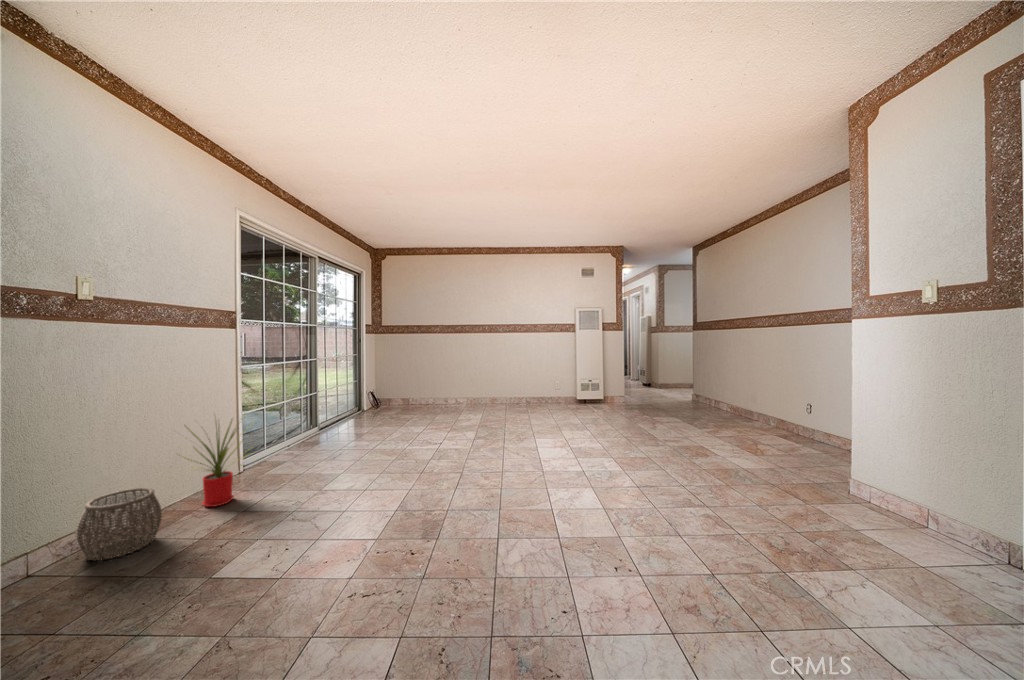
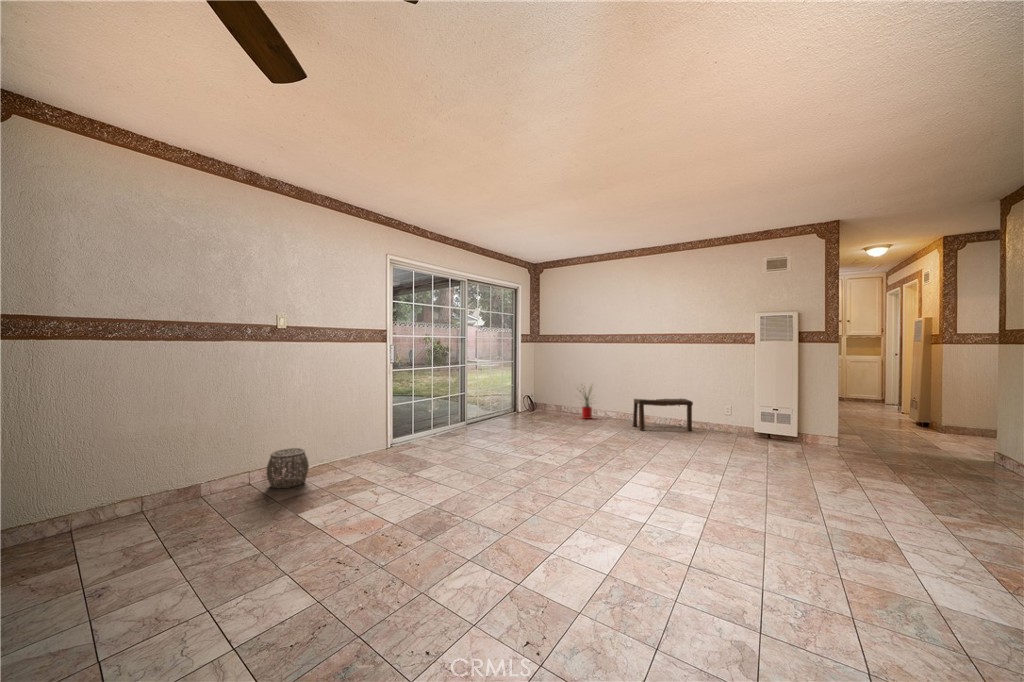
bench: none [486,380,535,411] -> present [633,399,693,431]
house plant: present [188,419,242,507] -> present [580,387,592,419]

